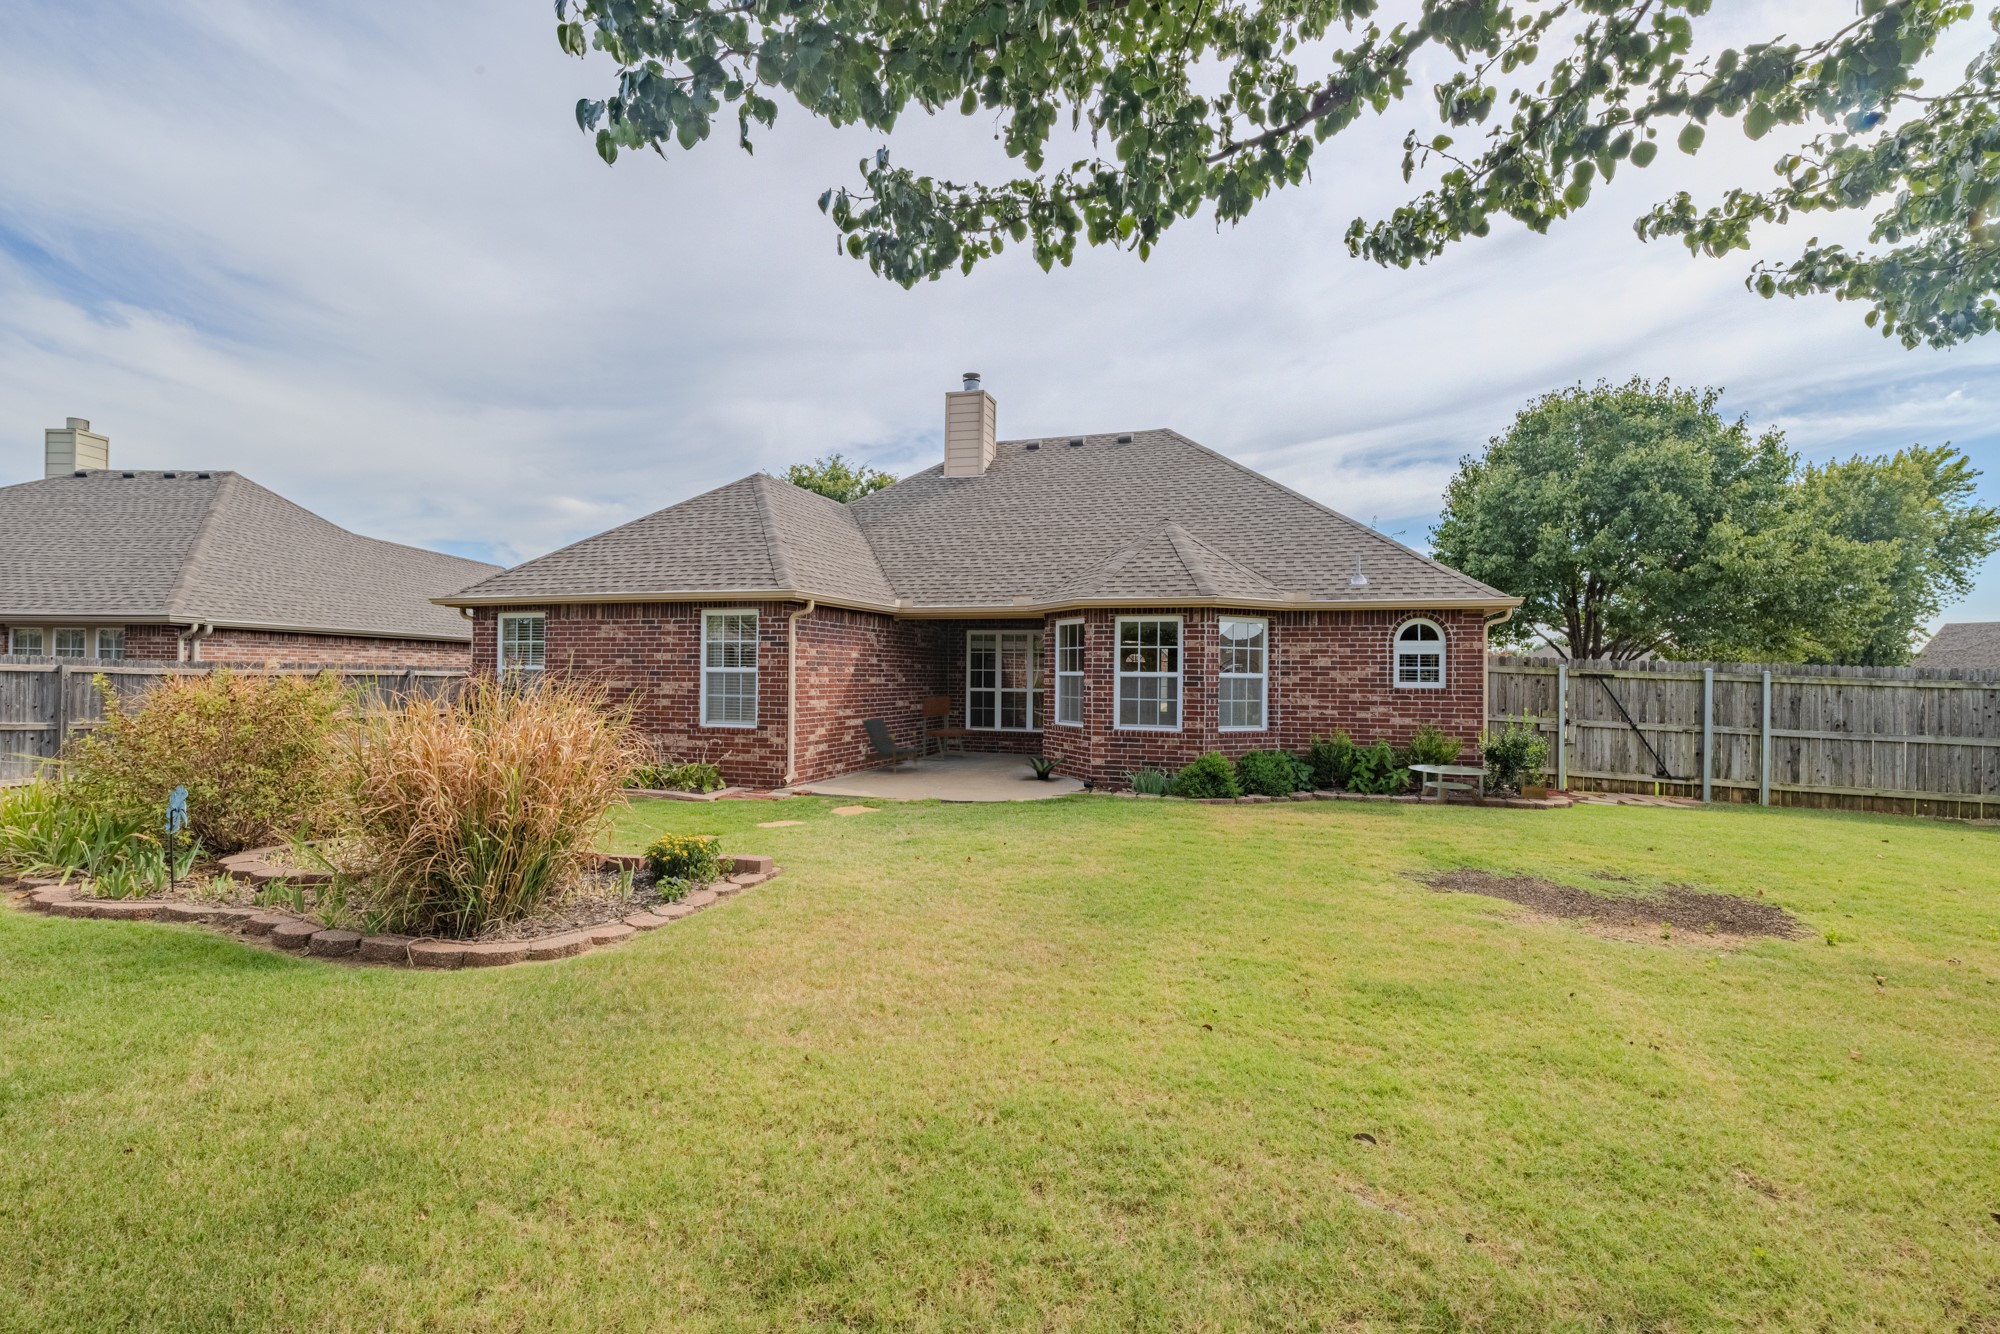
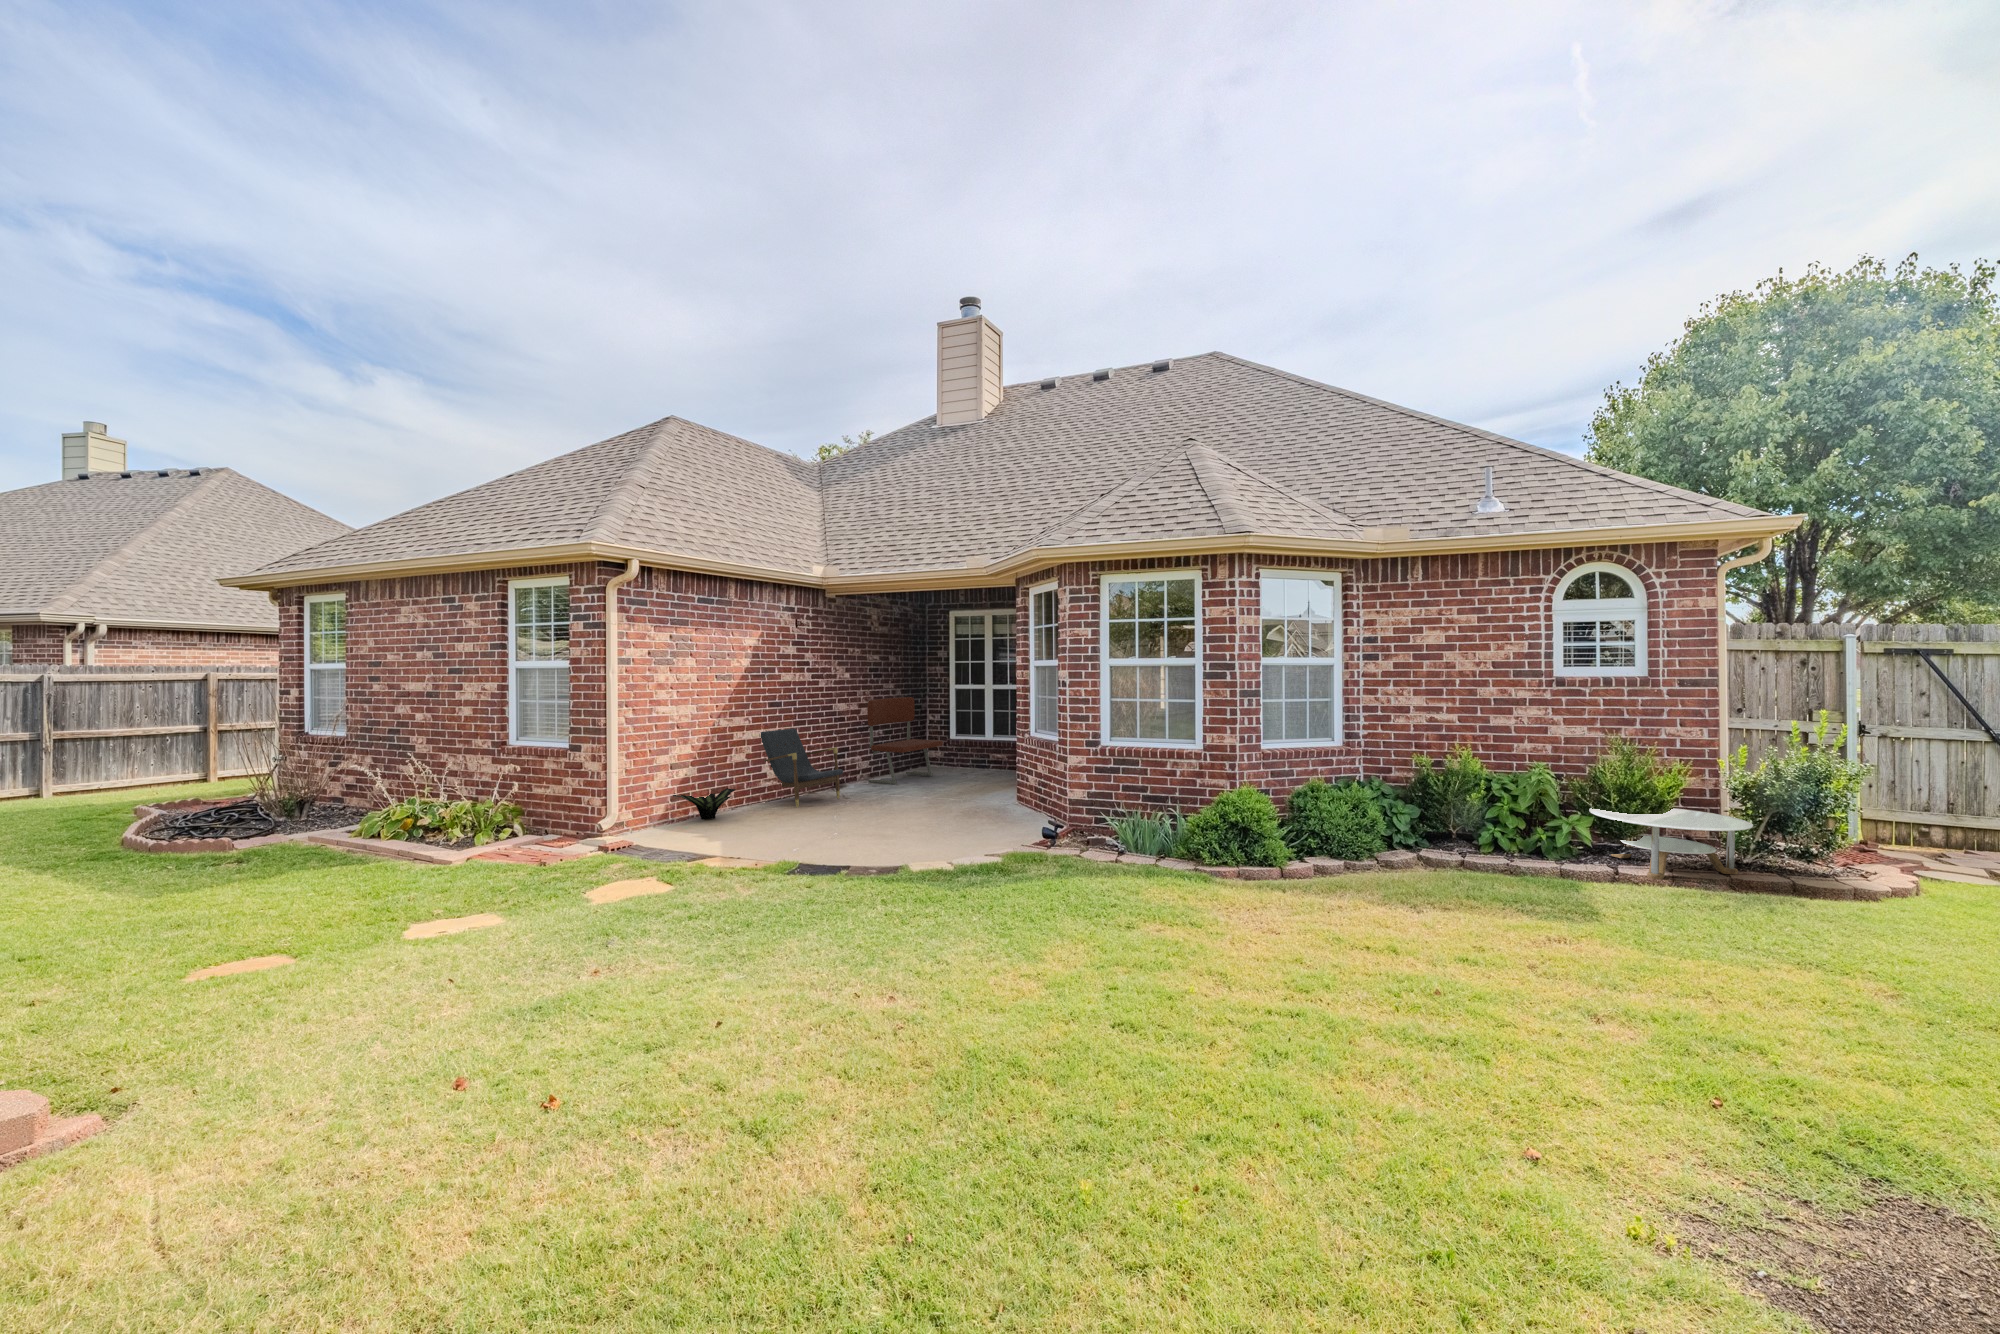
potted plant: present [1026,756,1067,780] -> present [673,788,736,820]
basket: present [1521,774,1547,799] -> none [1797,821,1853,869]

